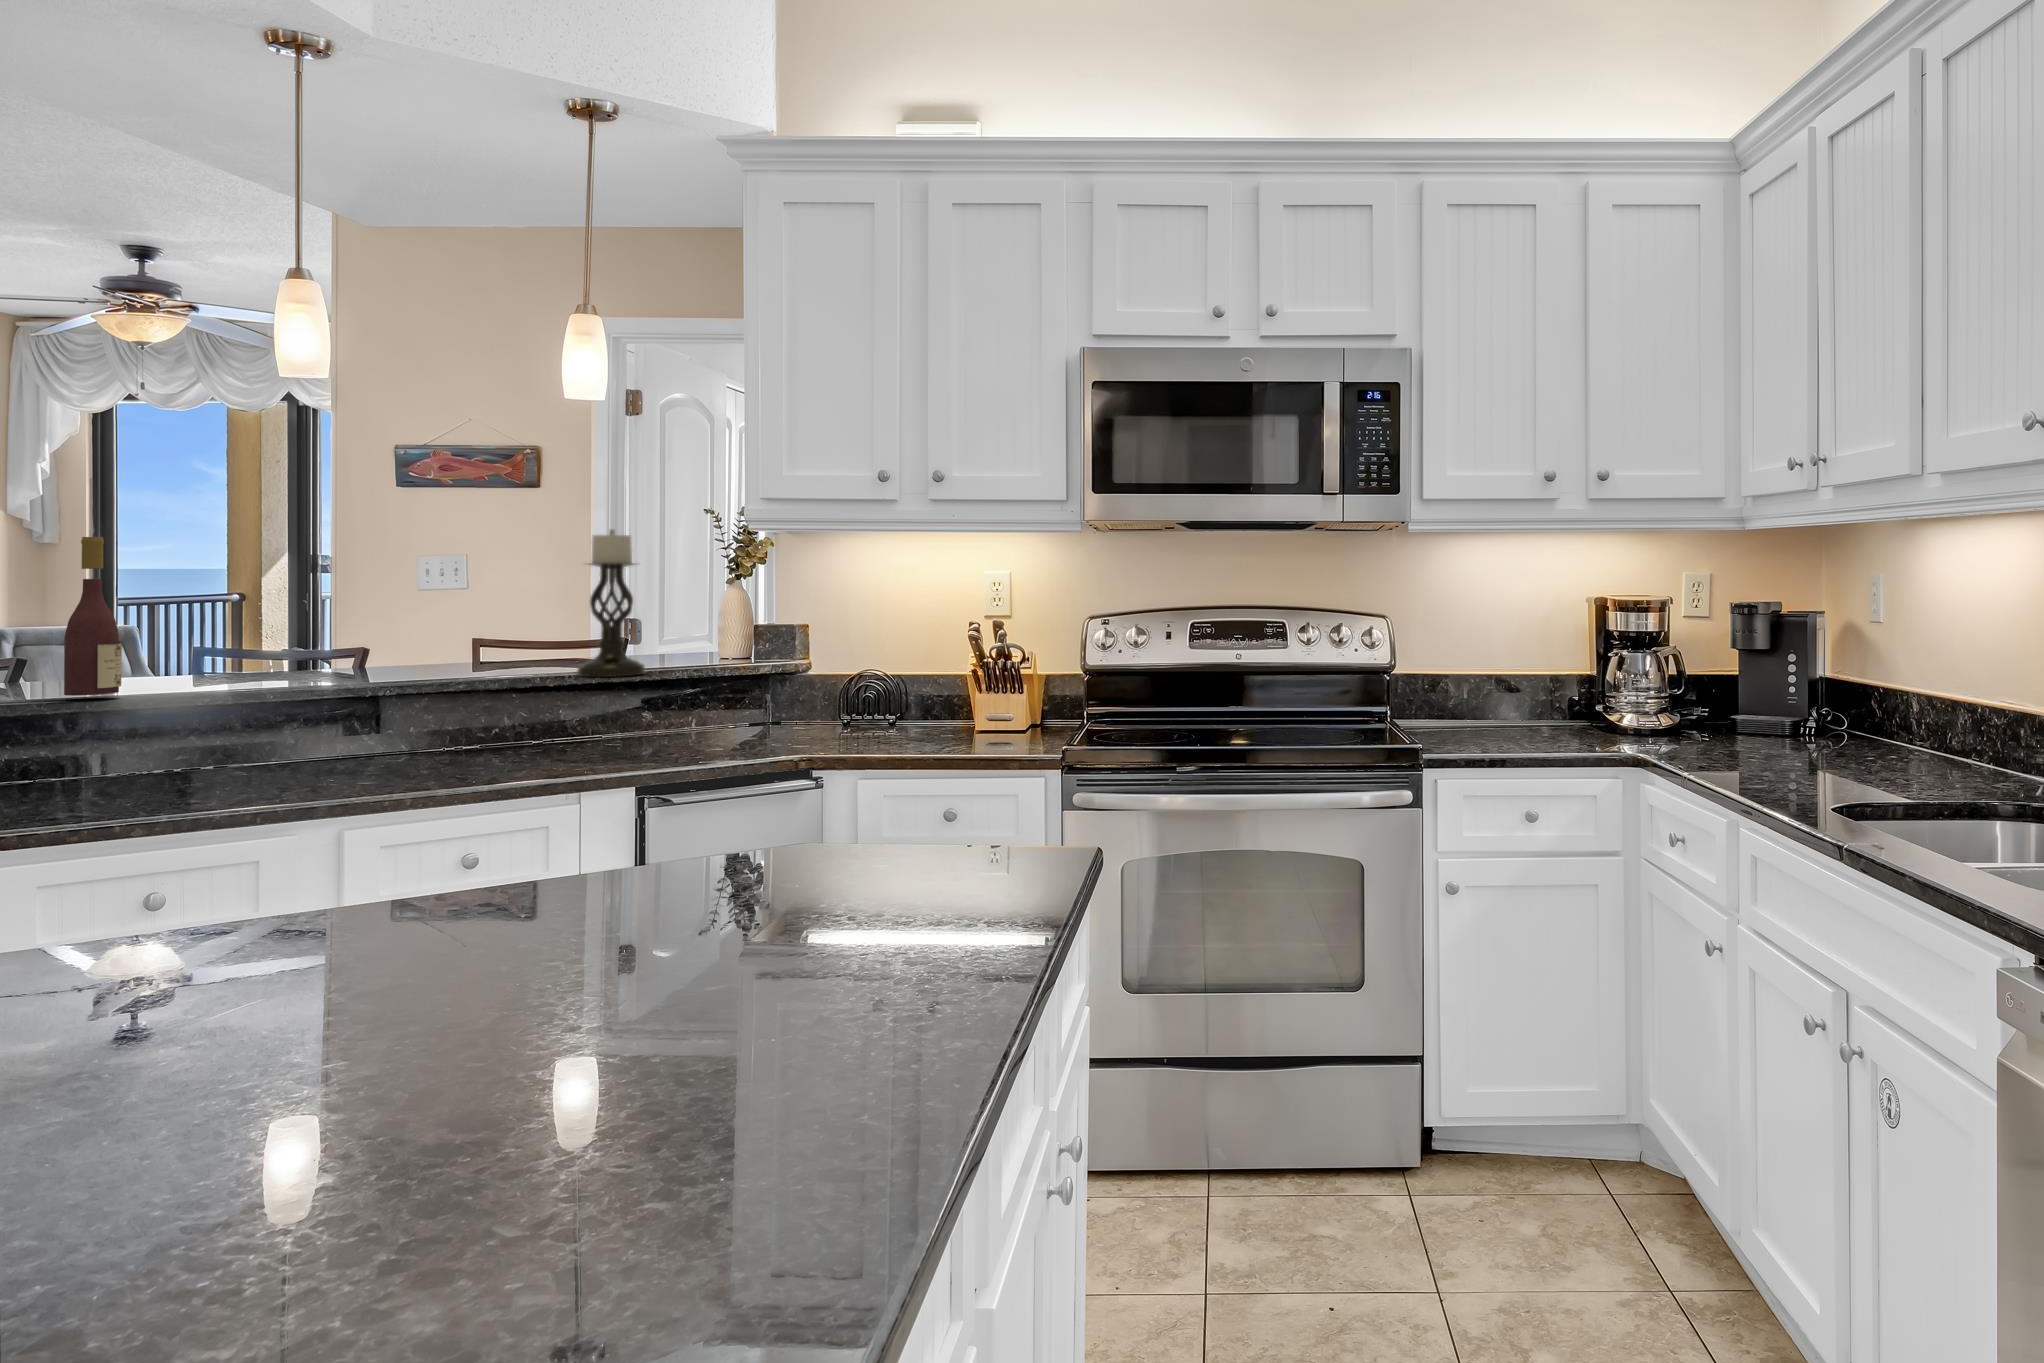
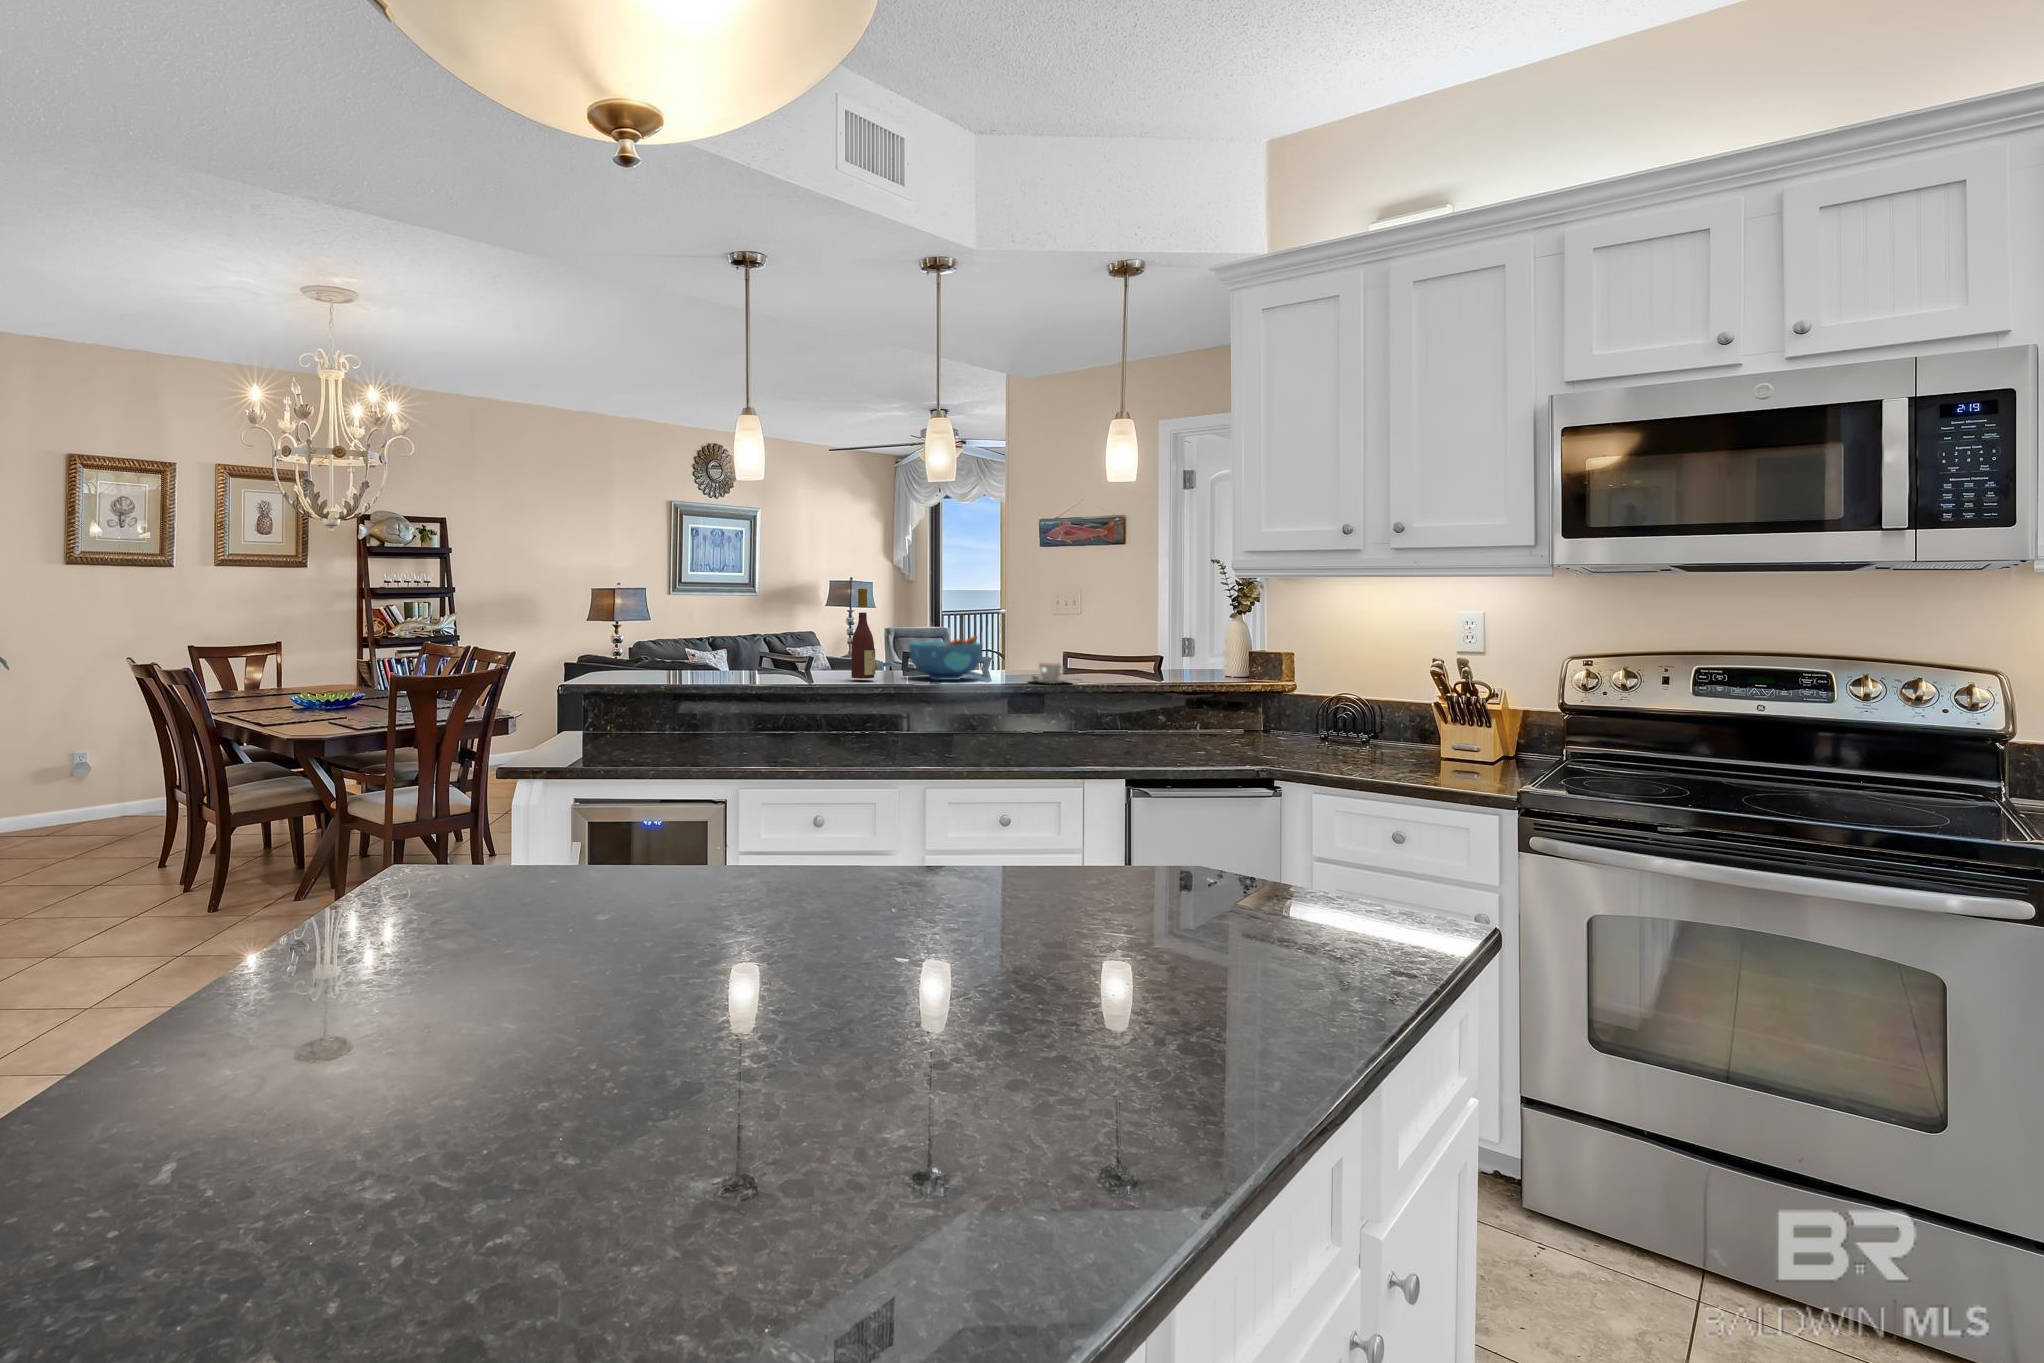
candle holder: present [577,529,645,677] -> none [1121,578,1168,686]
bowl: none [193,616,342,689] -> present [909,636,982,680]
coffee cup: none [425,652,504,682] -> present [1028,663,1072,684]

